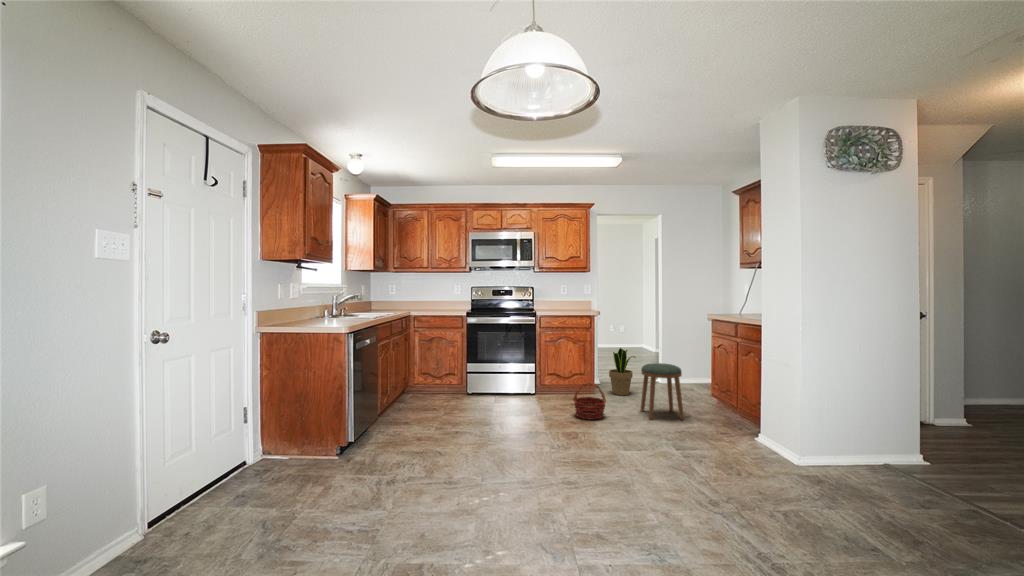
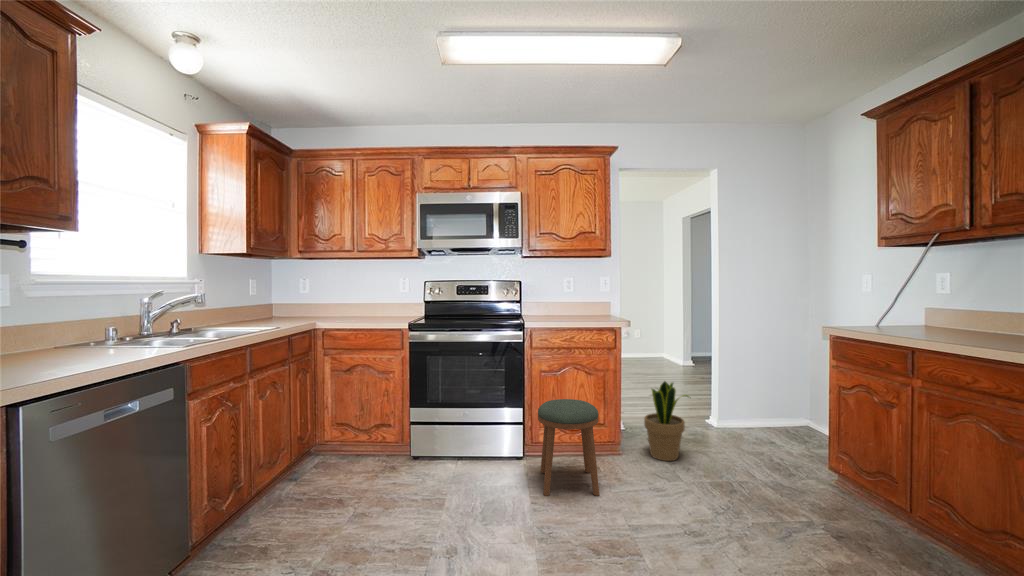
stool: present [641,363,684,420] -> present [538,399,599,496]
basket: present [573,382,606,420] -> none [593,469,661,552]

